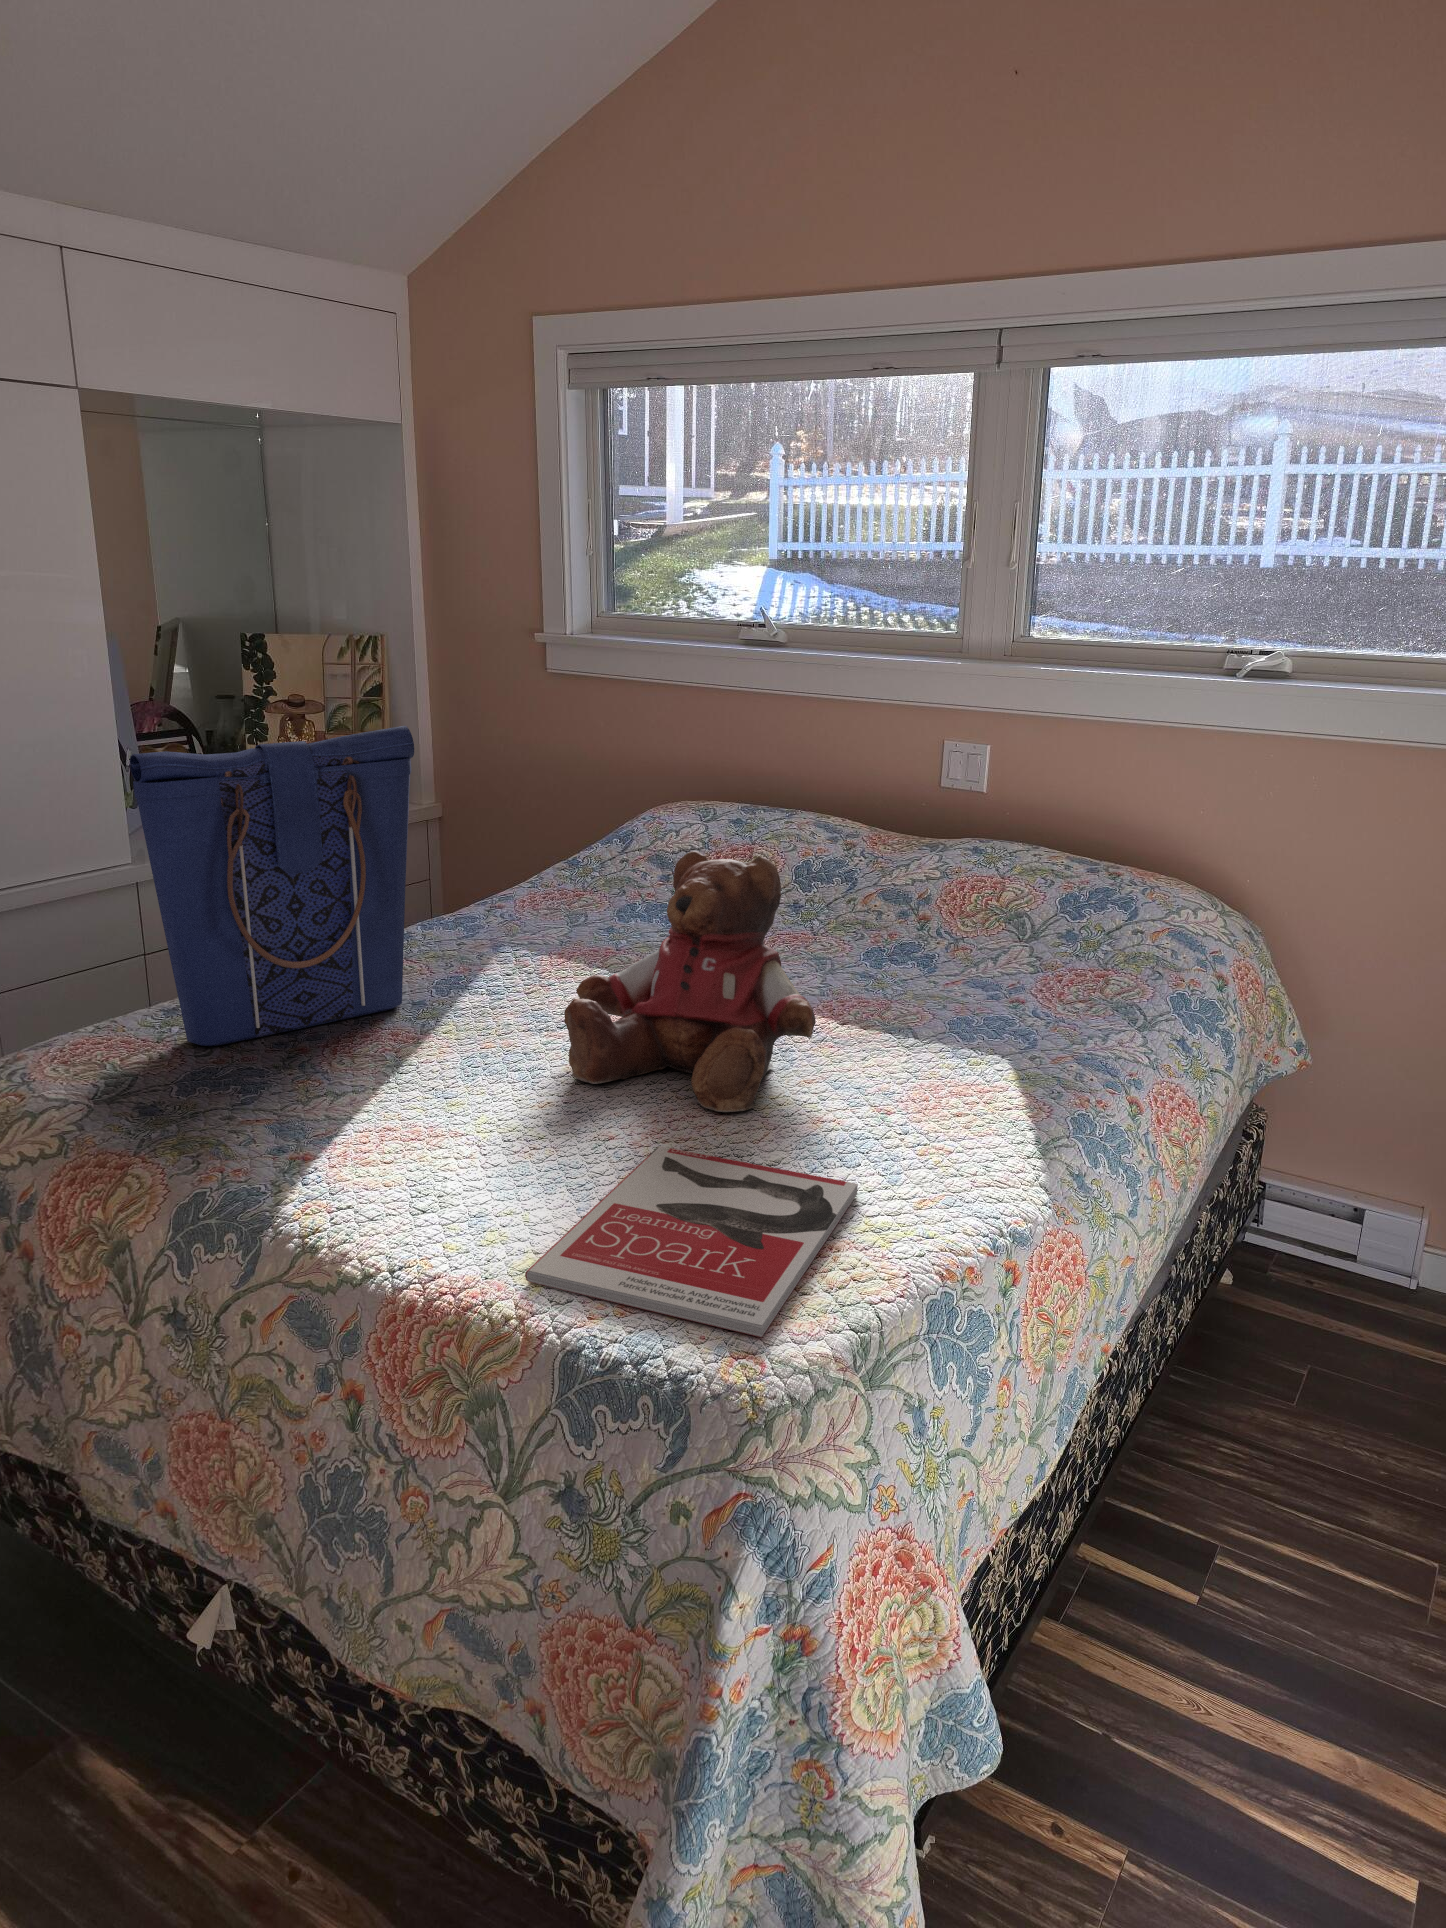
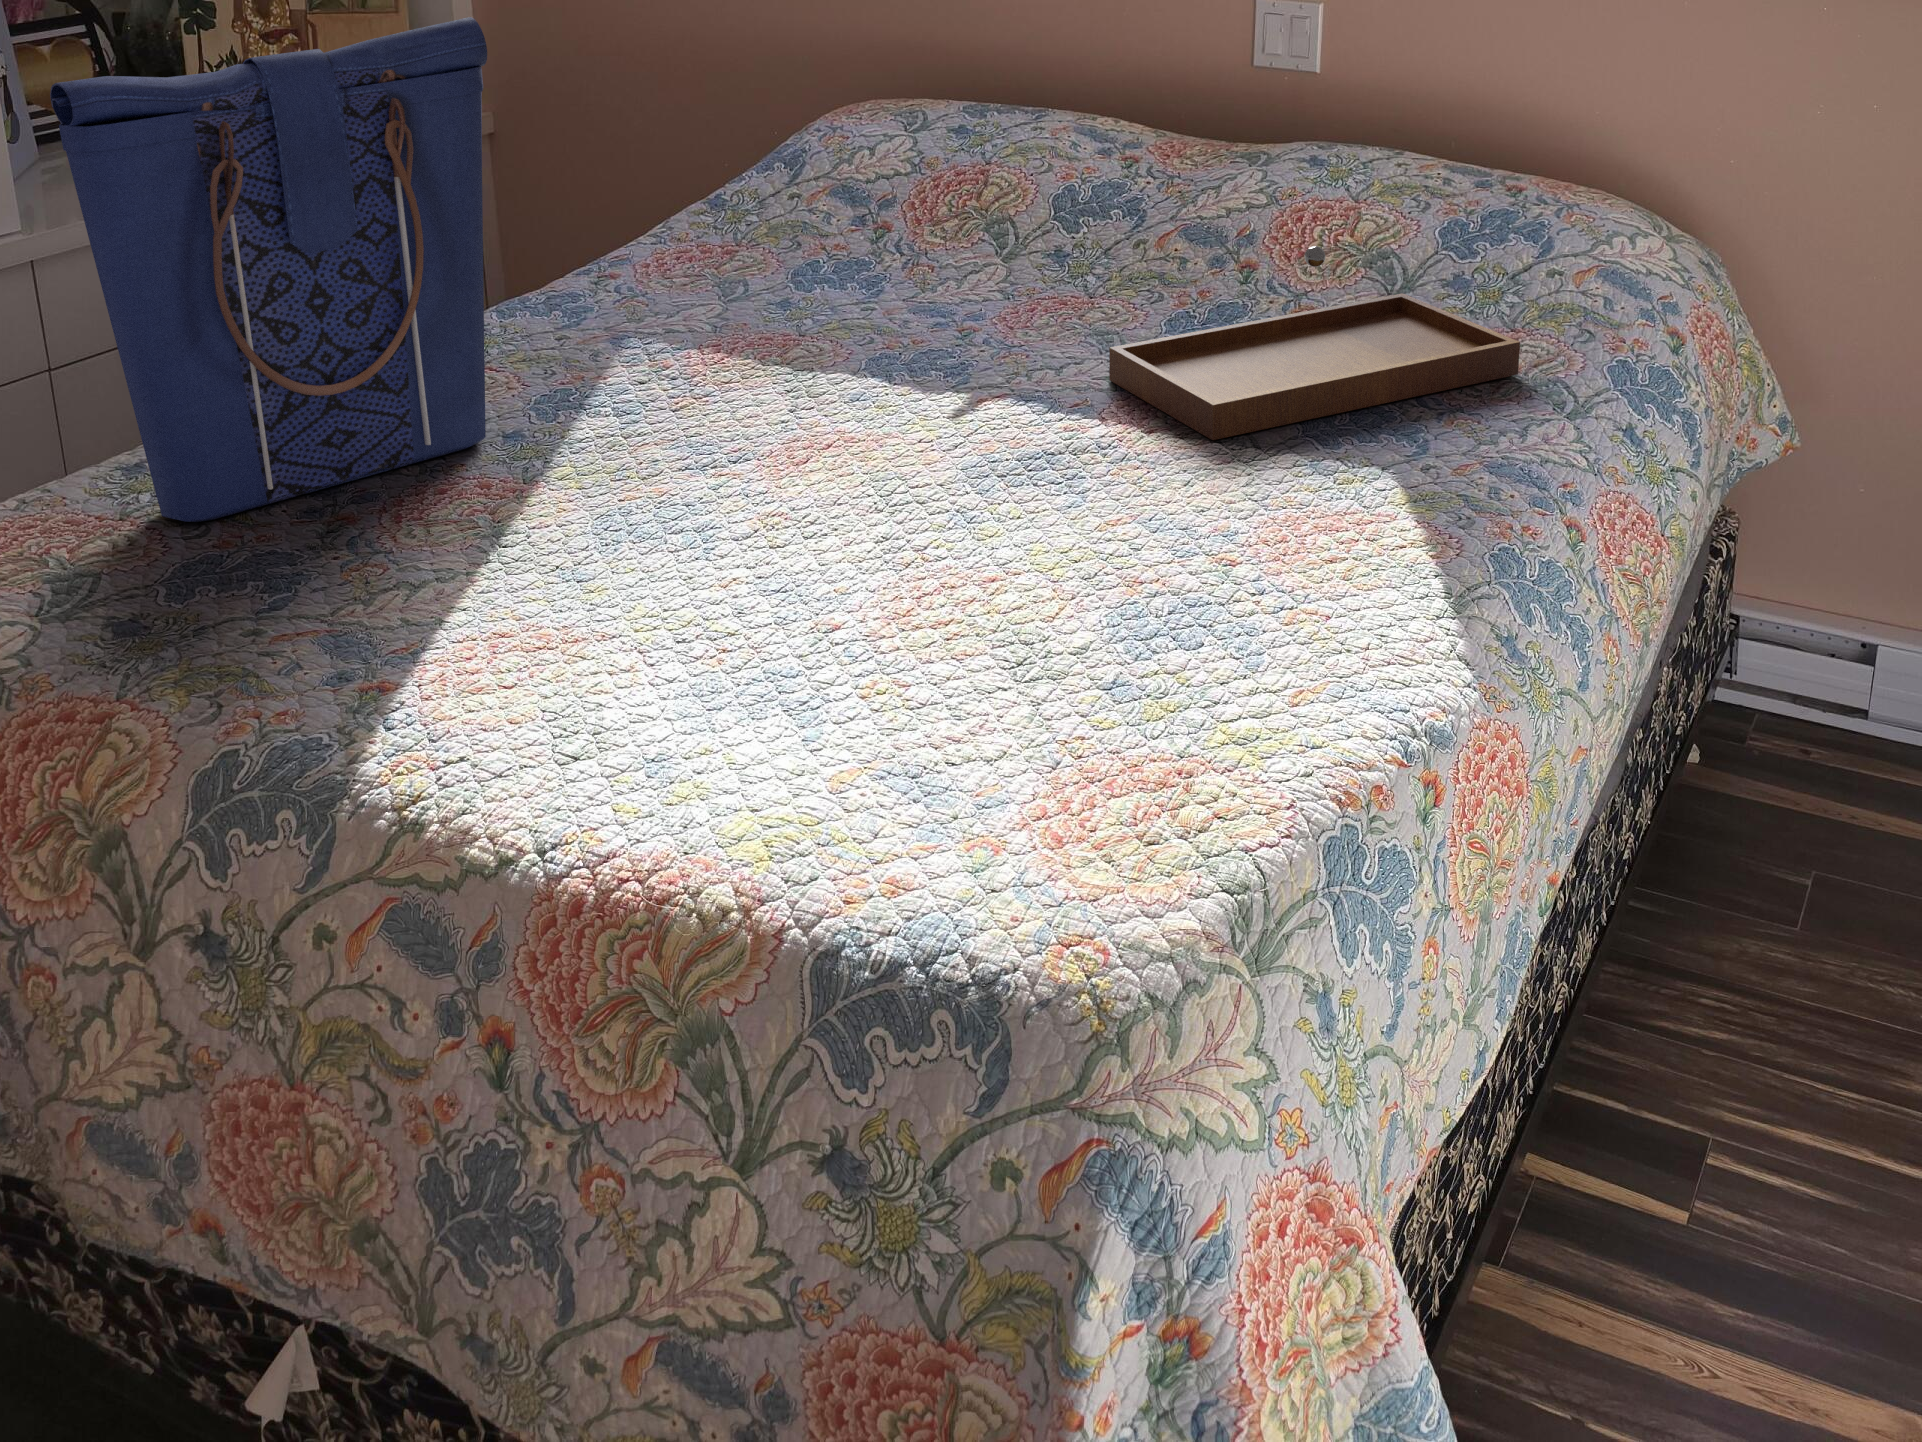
teddy bear: present [564,851,816,1112] -> none [747,192,1120,580]
tray: none [820,904,1105,1030] -> present [1109,246,1520,440]
book: present [525,1146,858,1337] -> none [744,638,1206,913]

